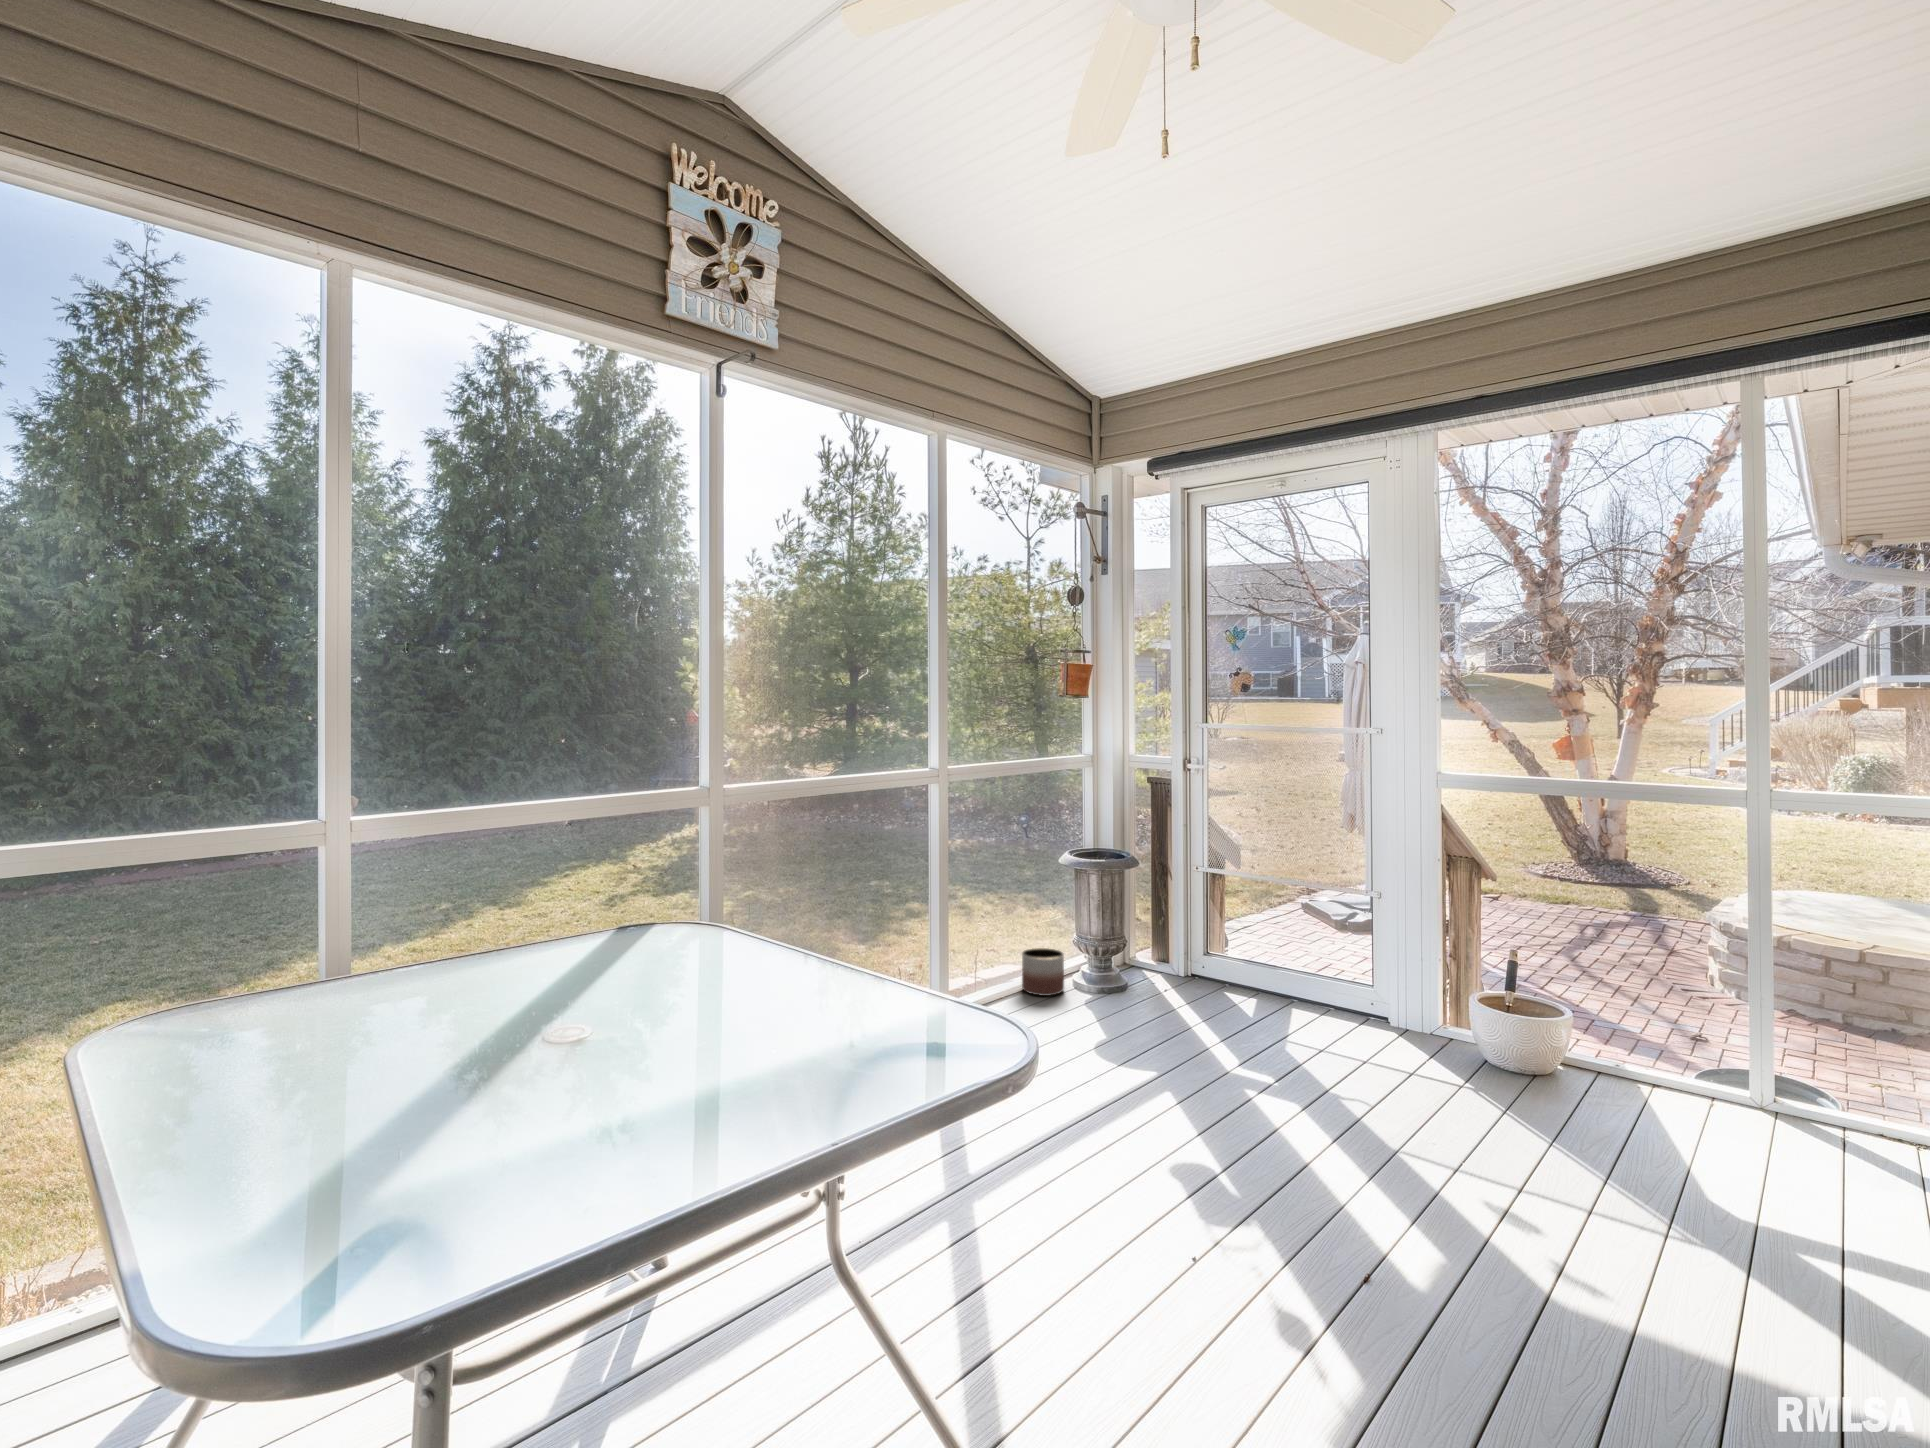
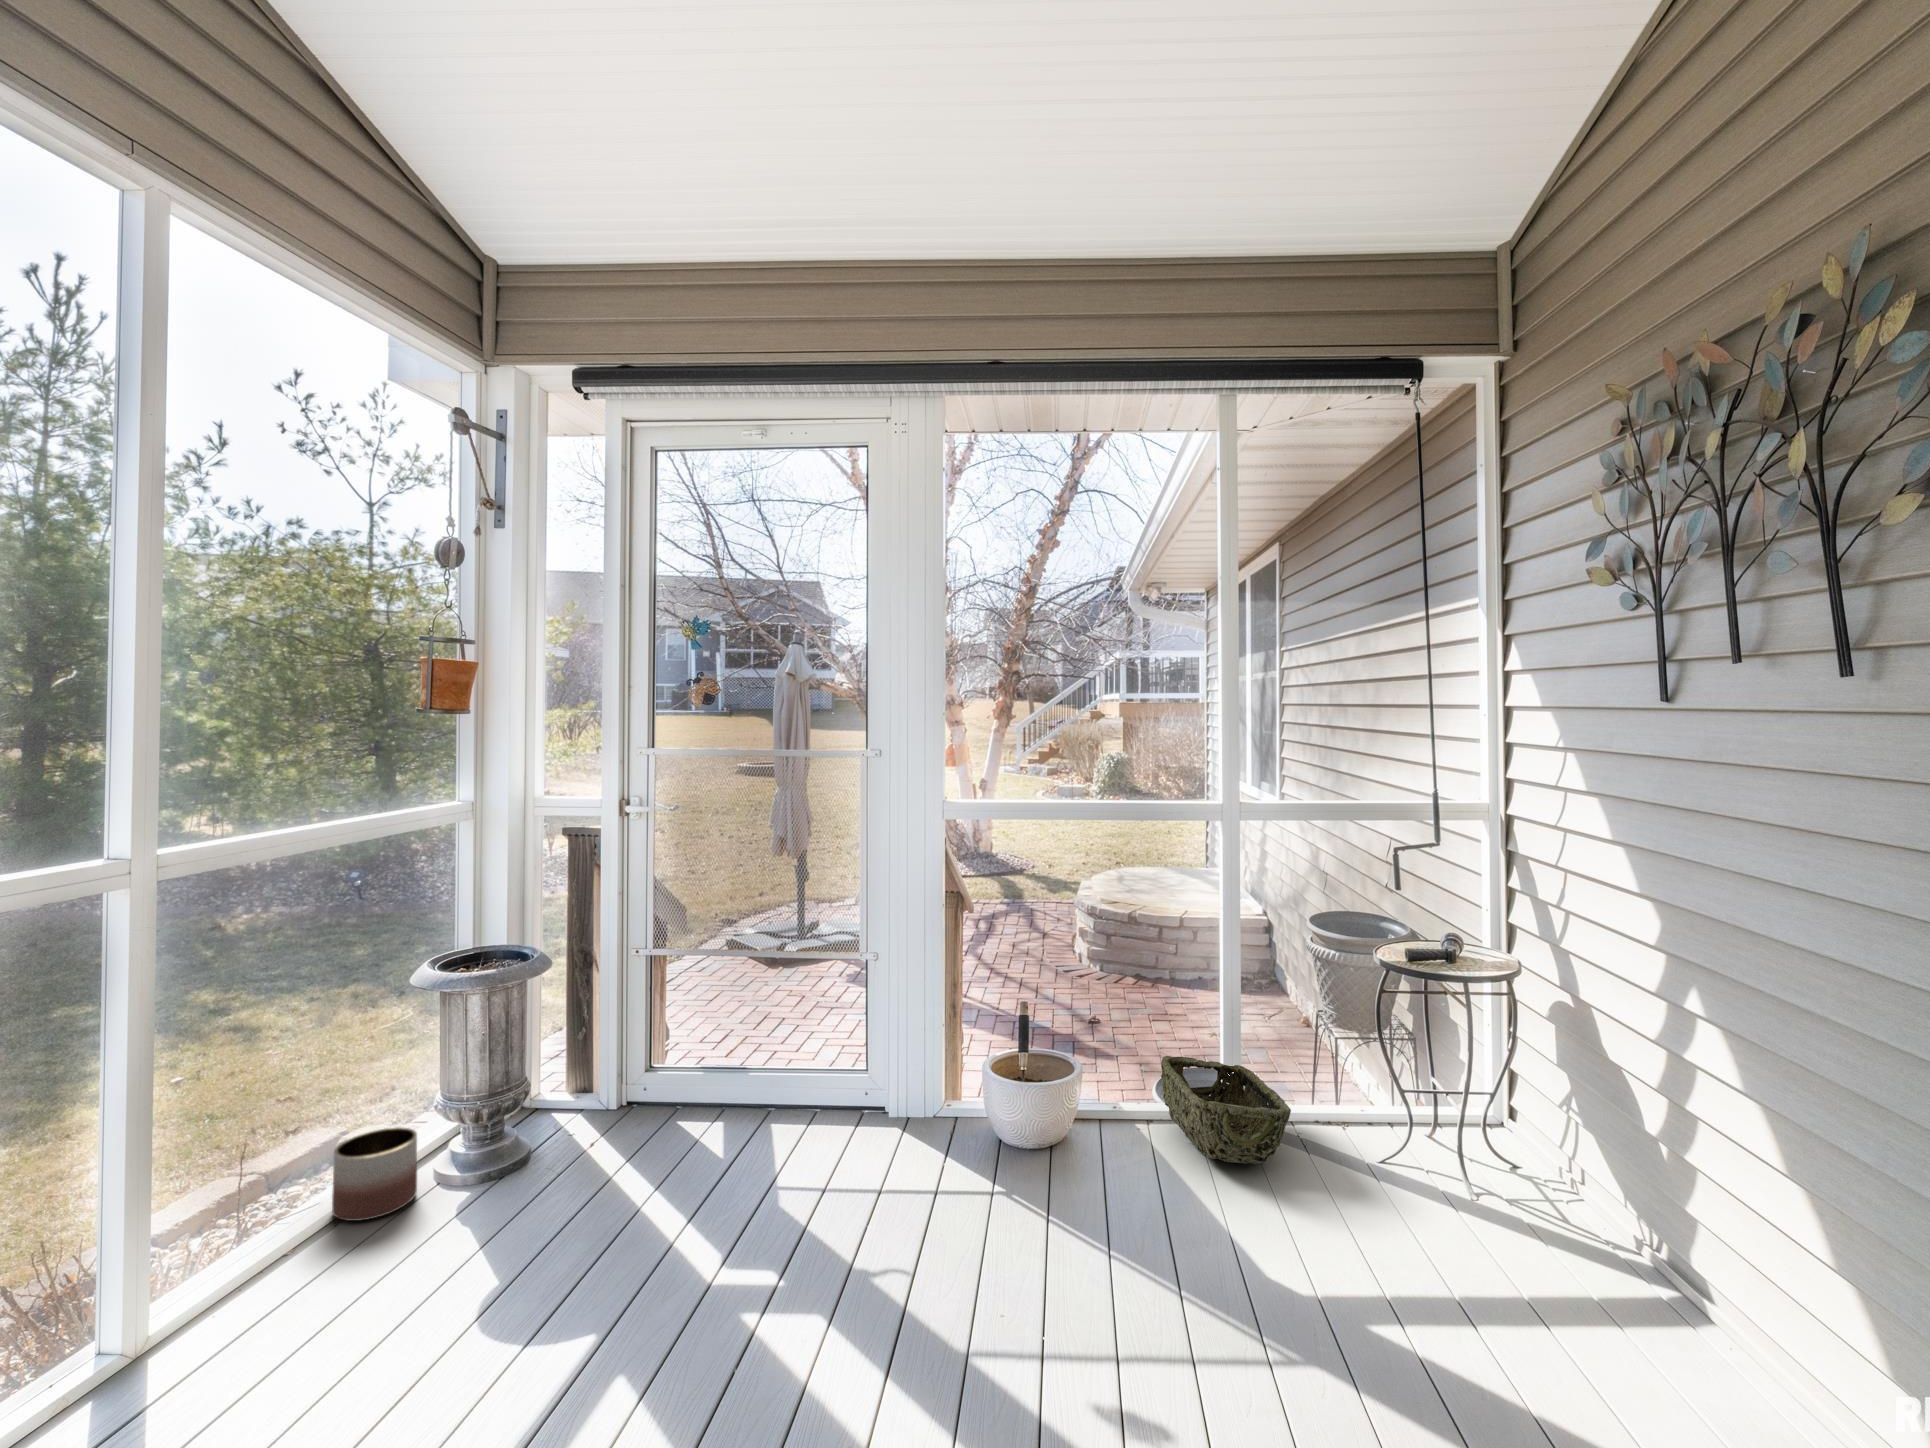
woven basket: none [1661,1024,1796,1132] -> present [1161,1056,1291,1164]

